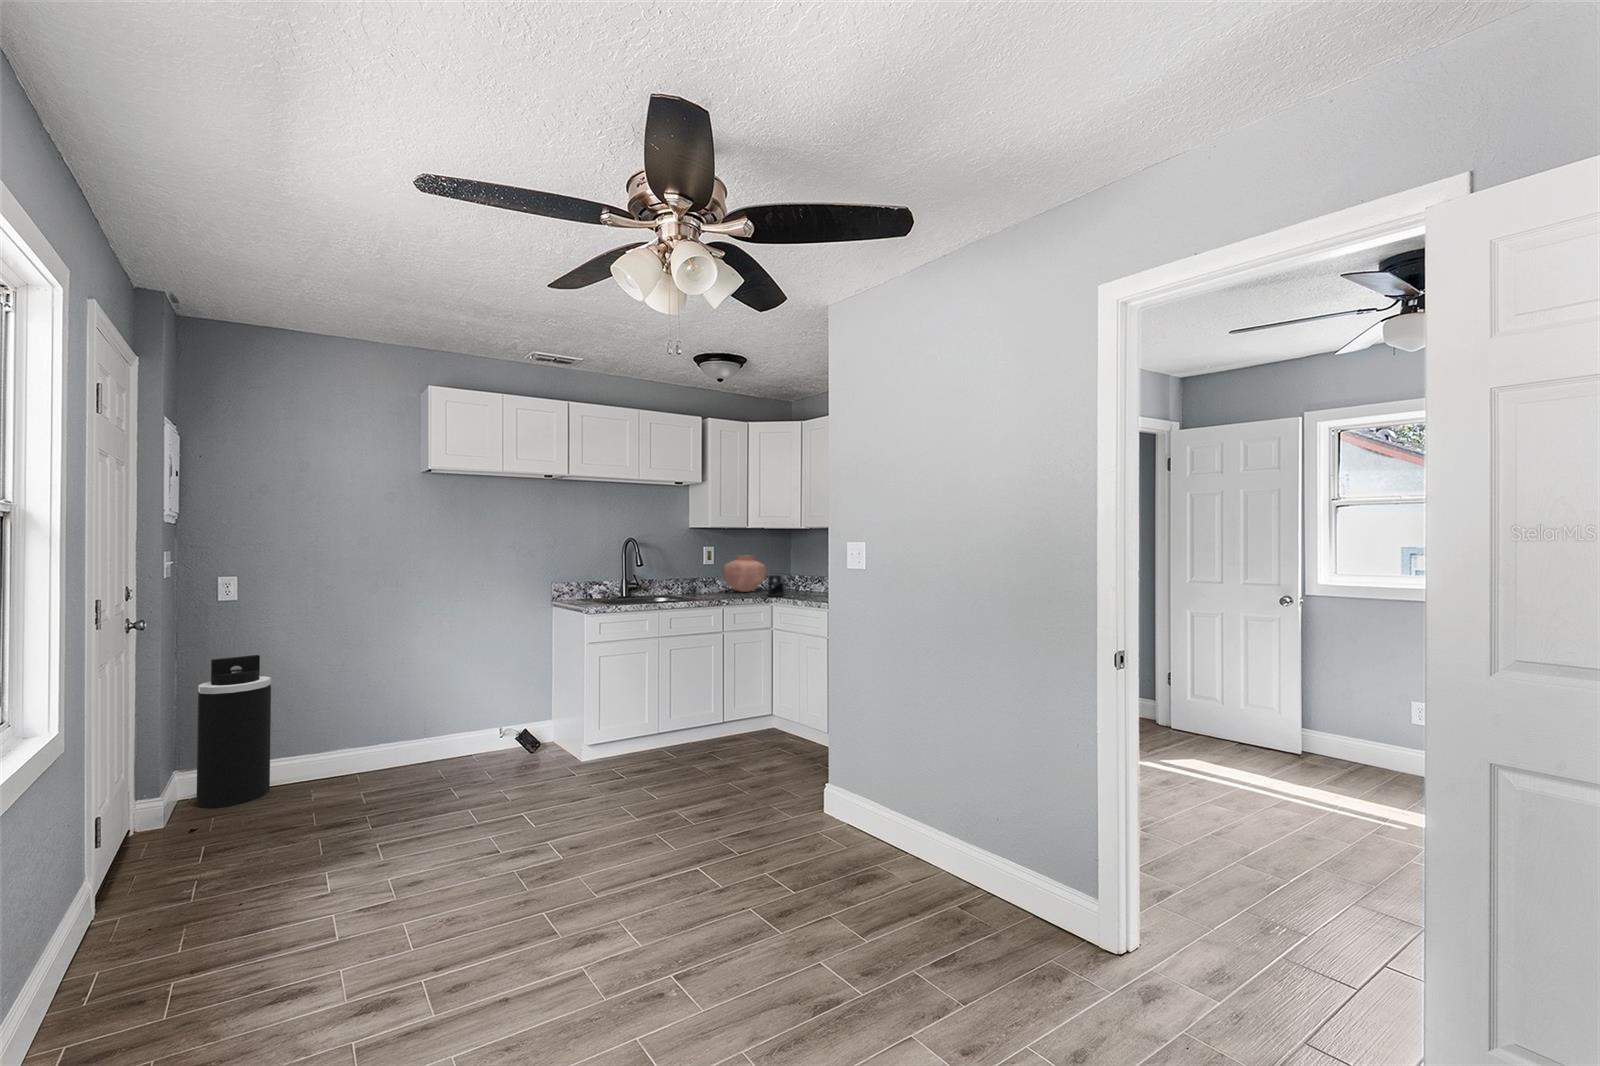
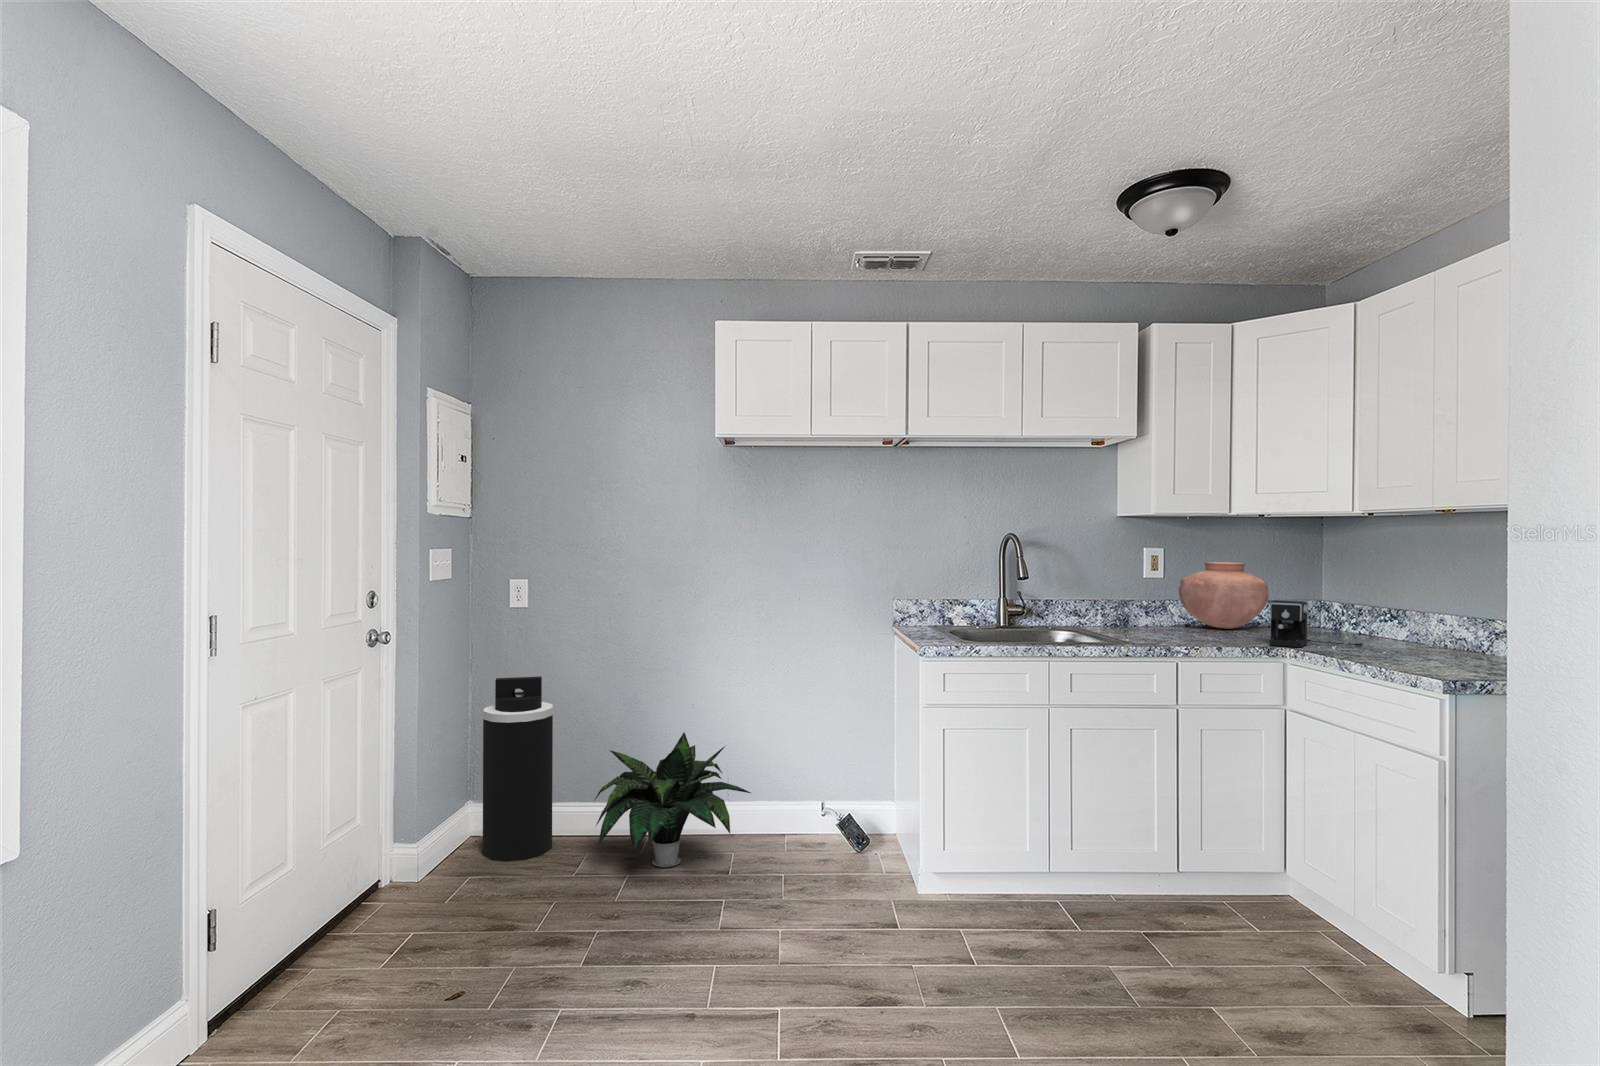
potted plant: none [317,683,453,783] -> present [595,733,751,867]

